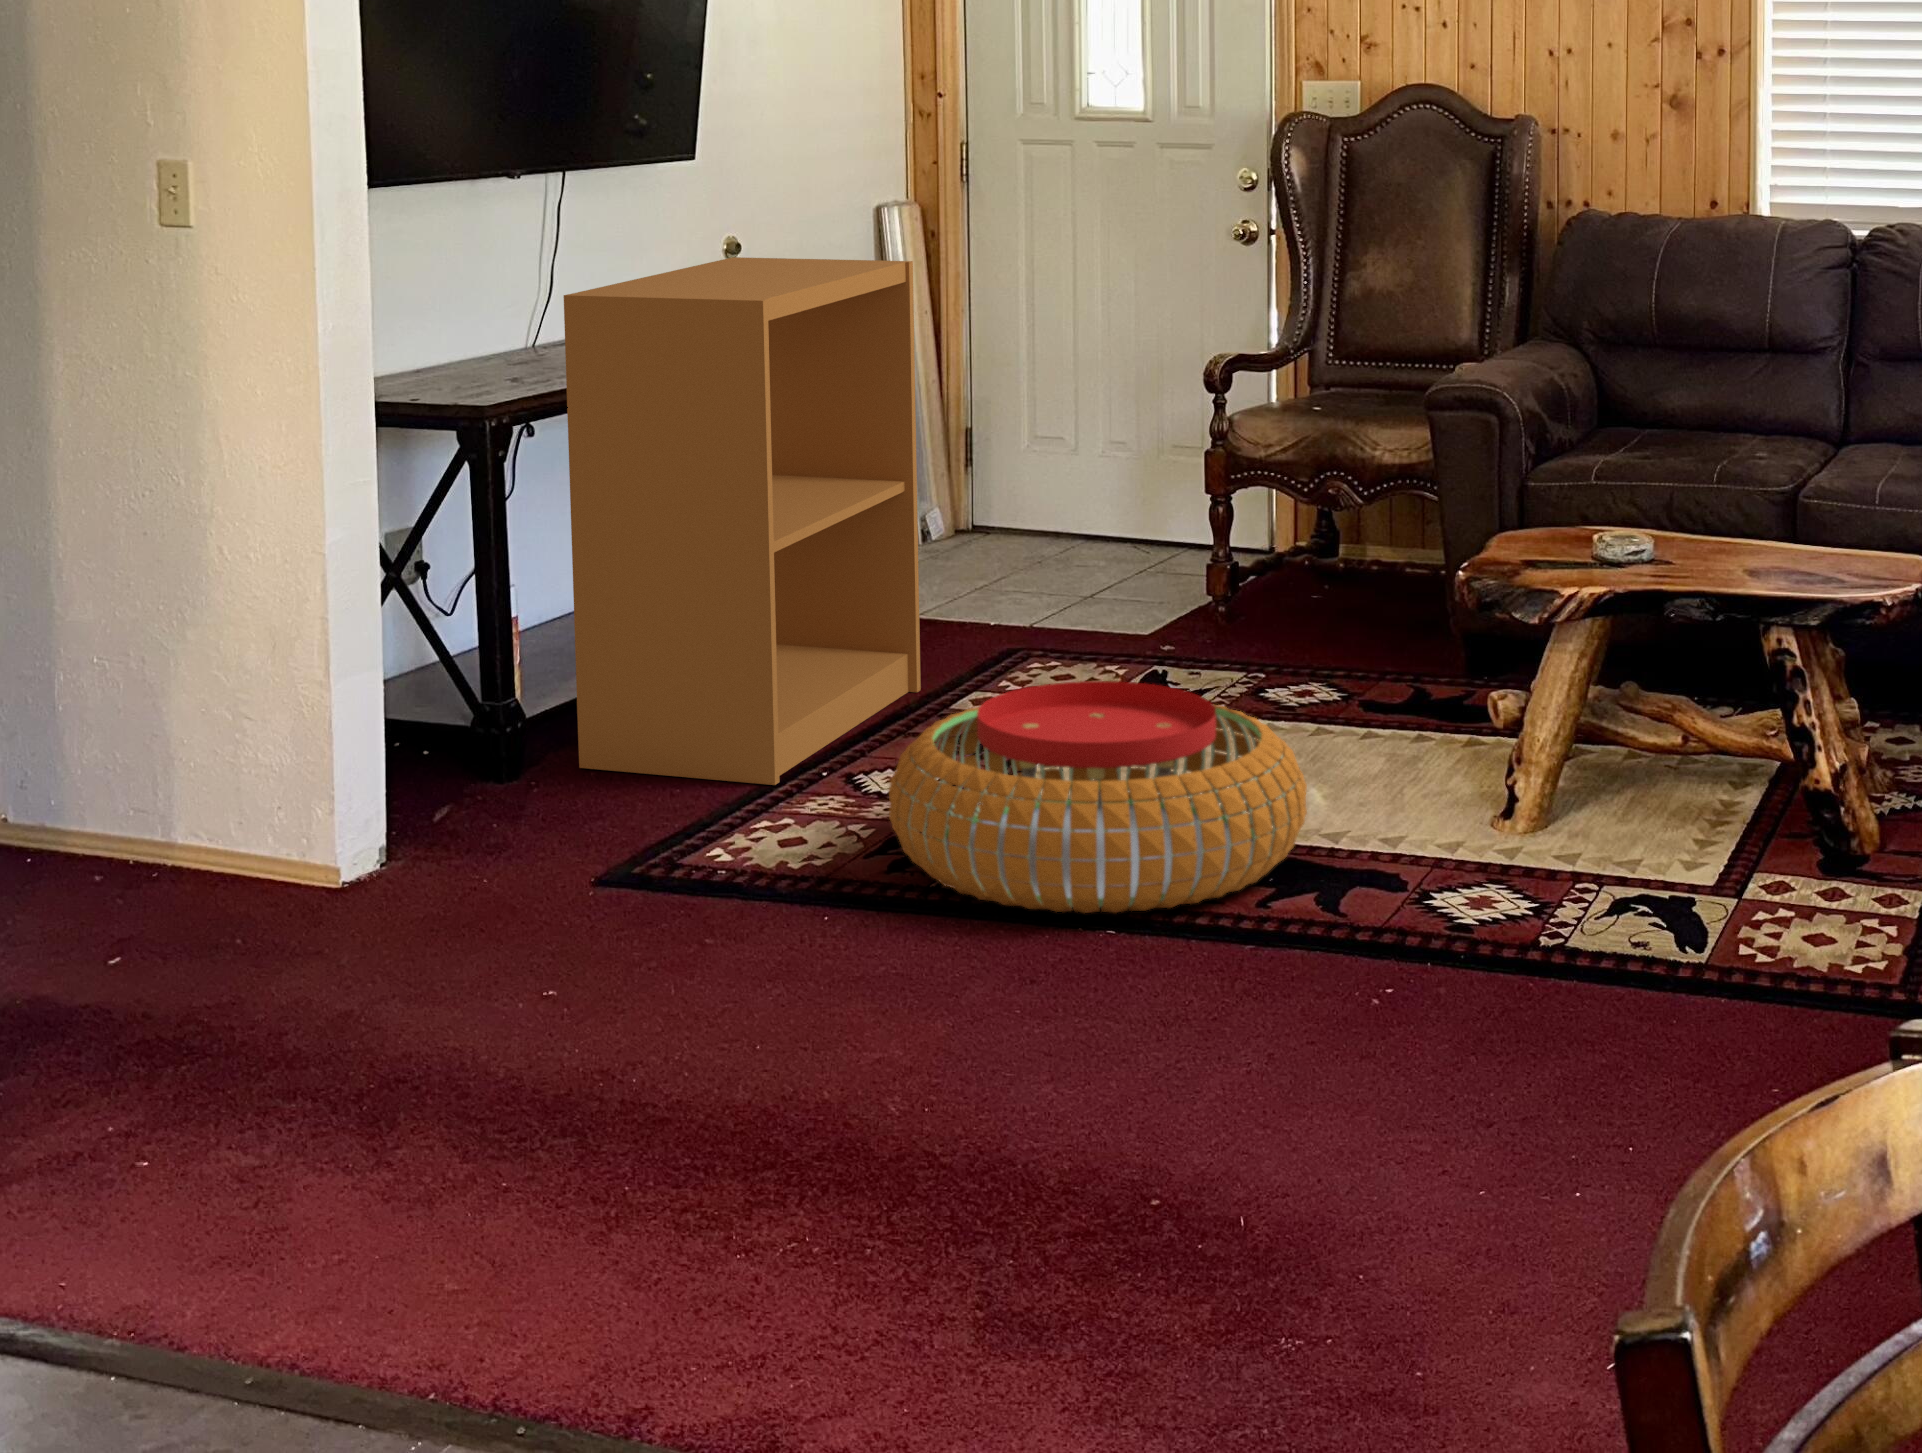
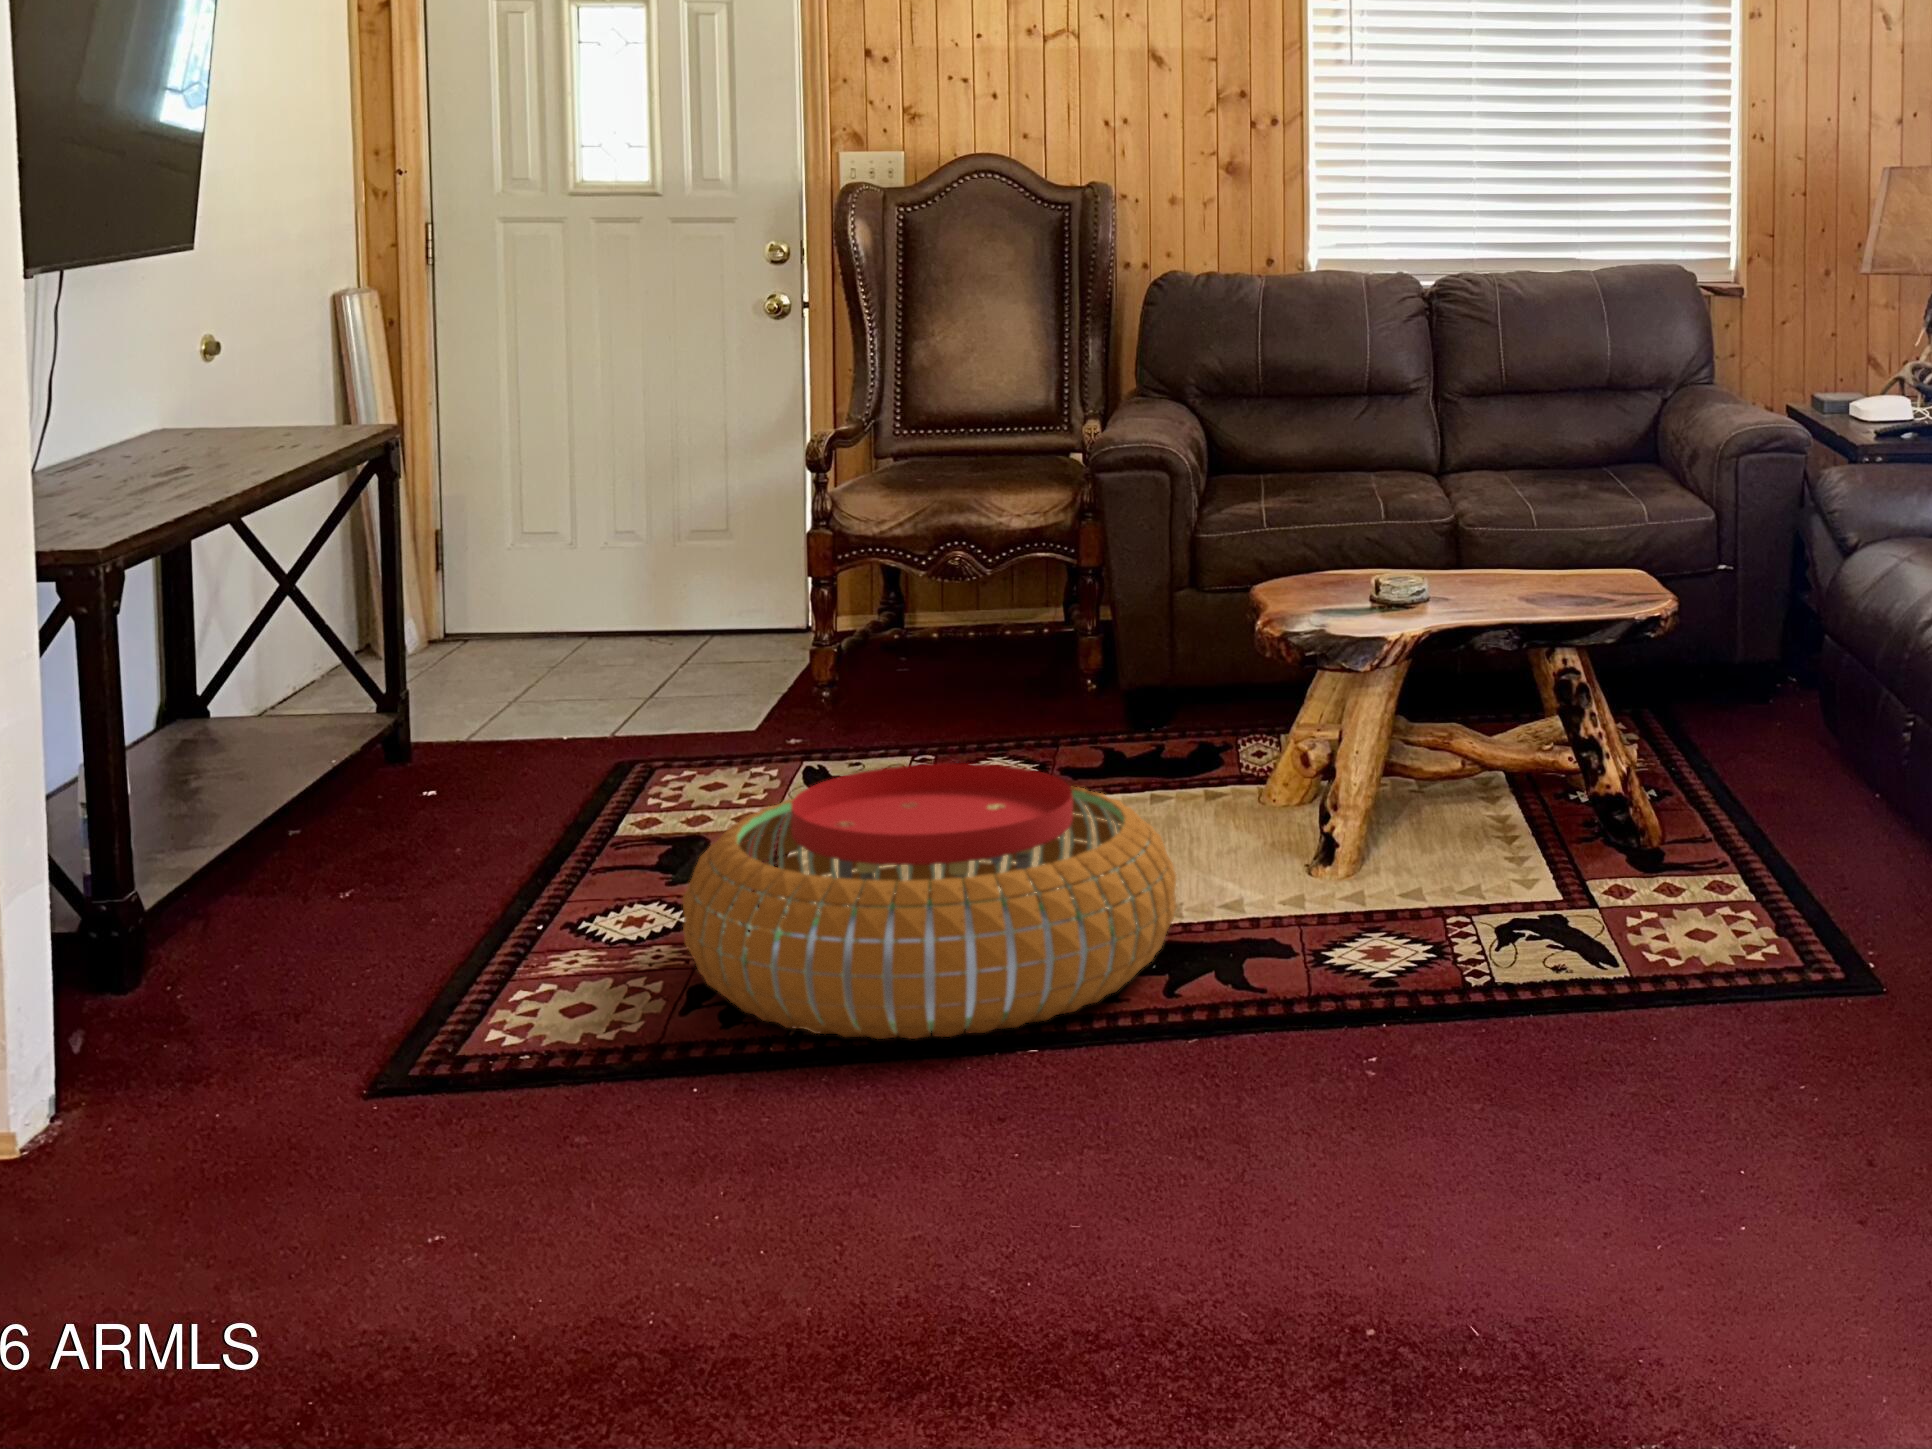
bookshelf: present [564,257,921,785] -> none [158,317,554,954]

